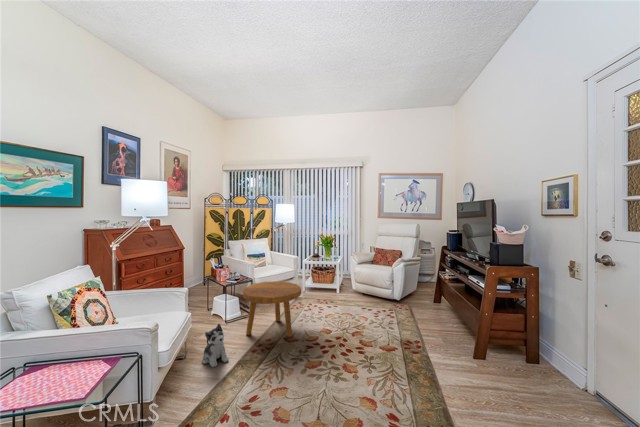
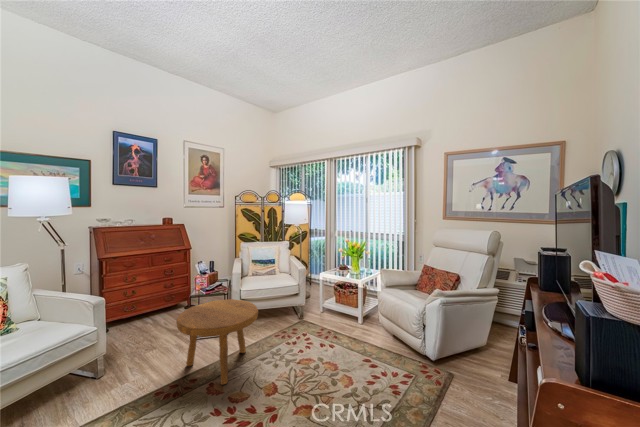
plush toy: present [202,324,229,367] -> none [95,352,132,407]

